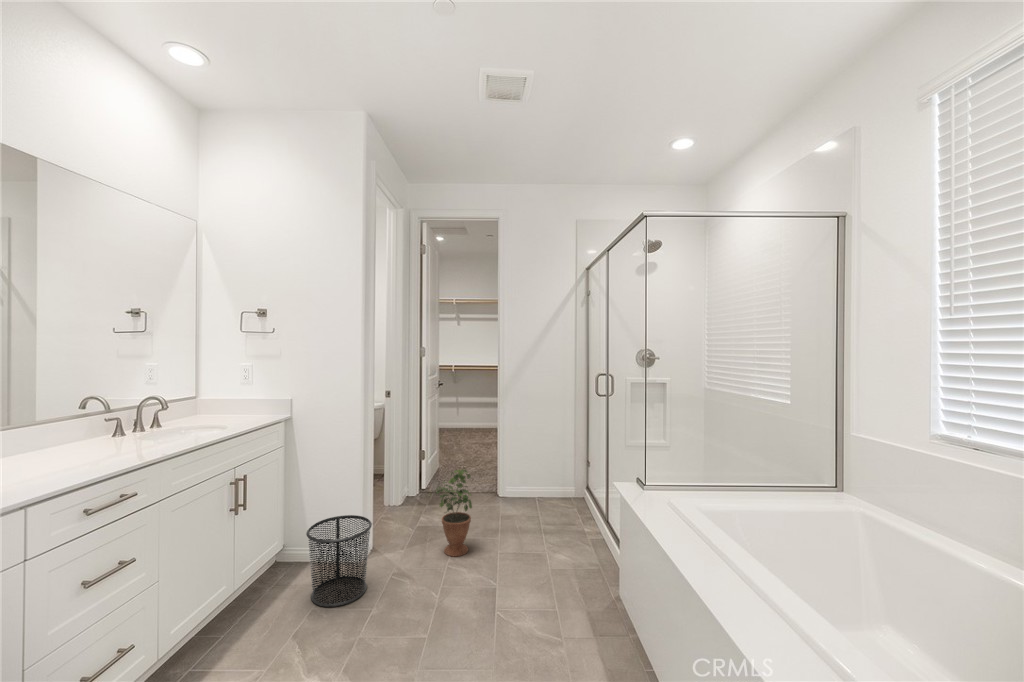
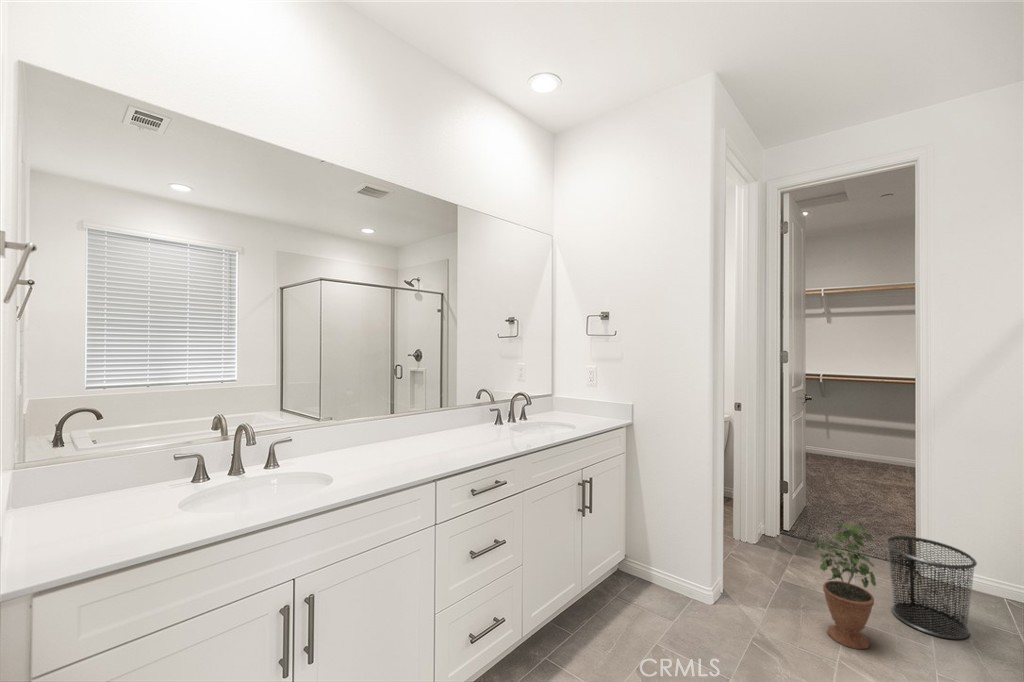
waste bin: present [306,515,372,607] -> present [885,536,977,639]

